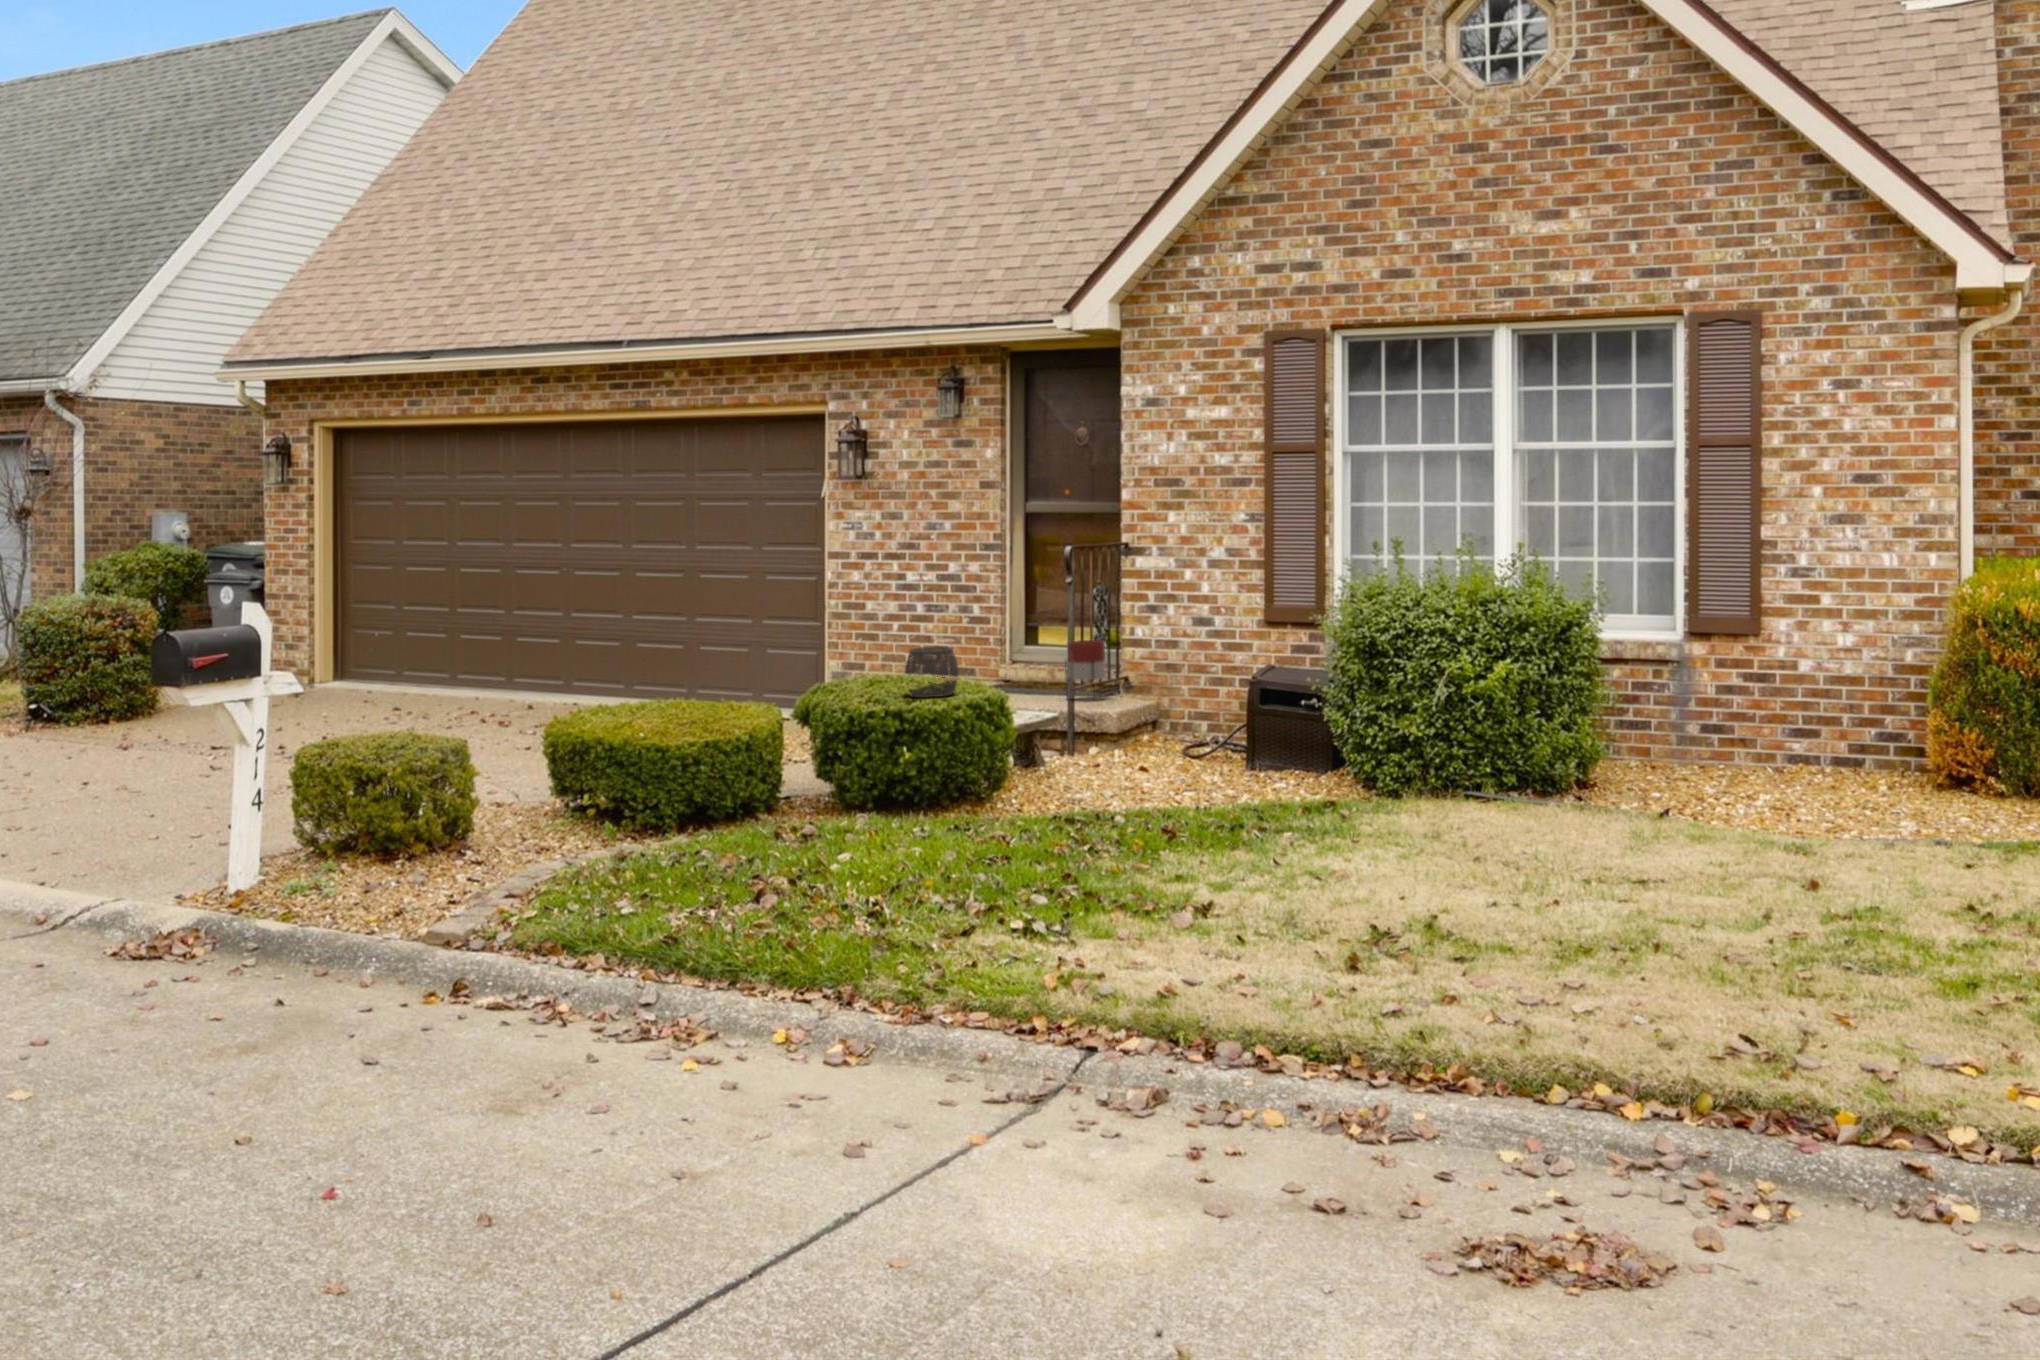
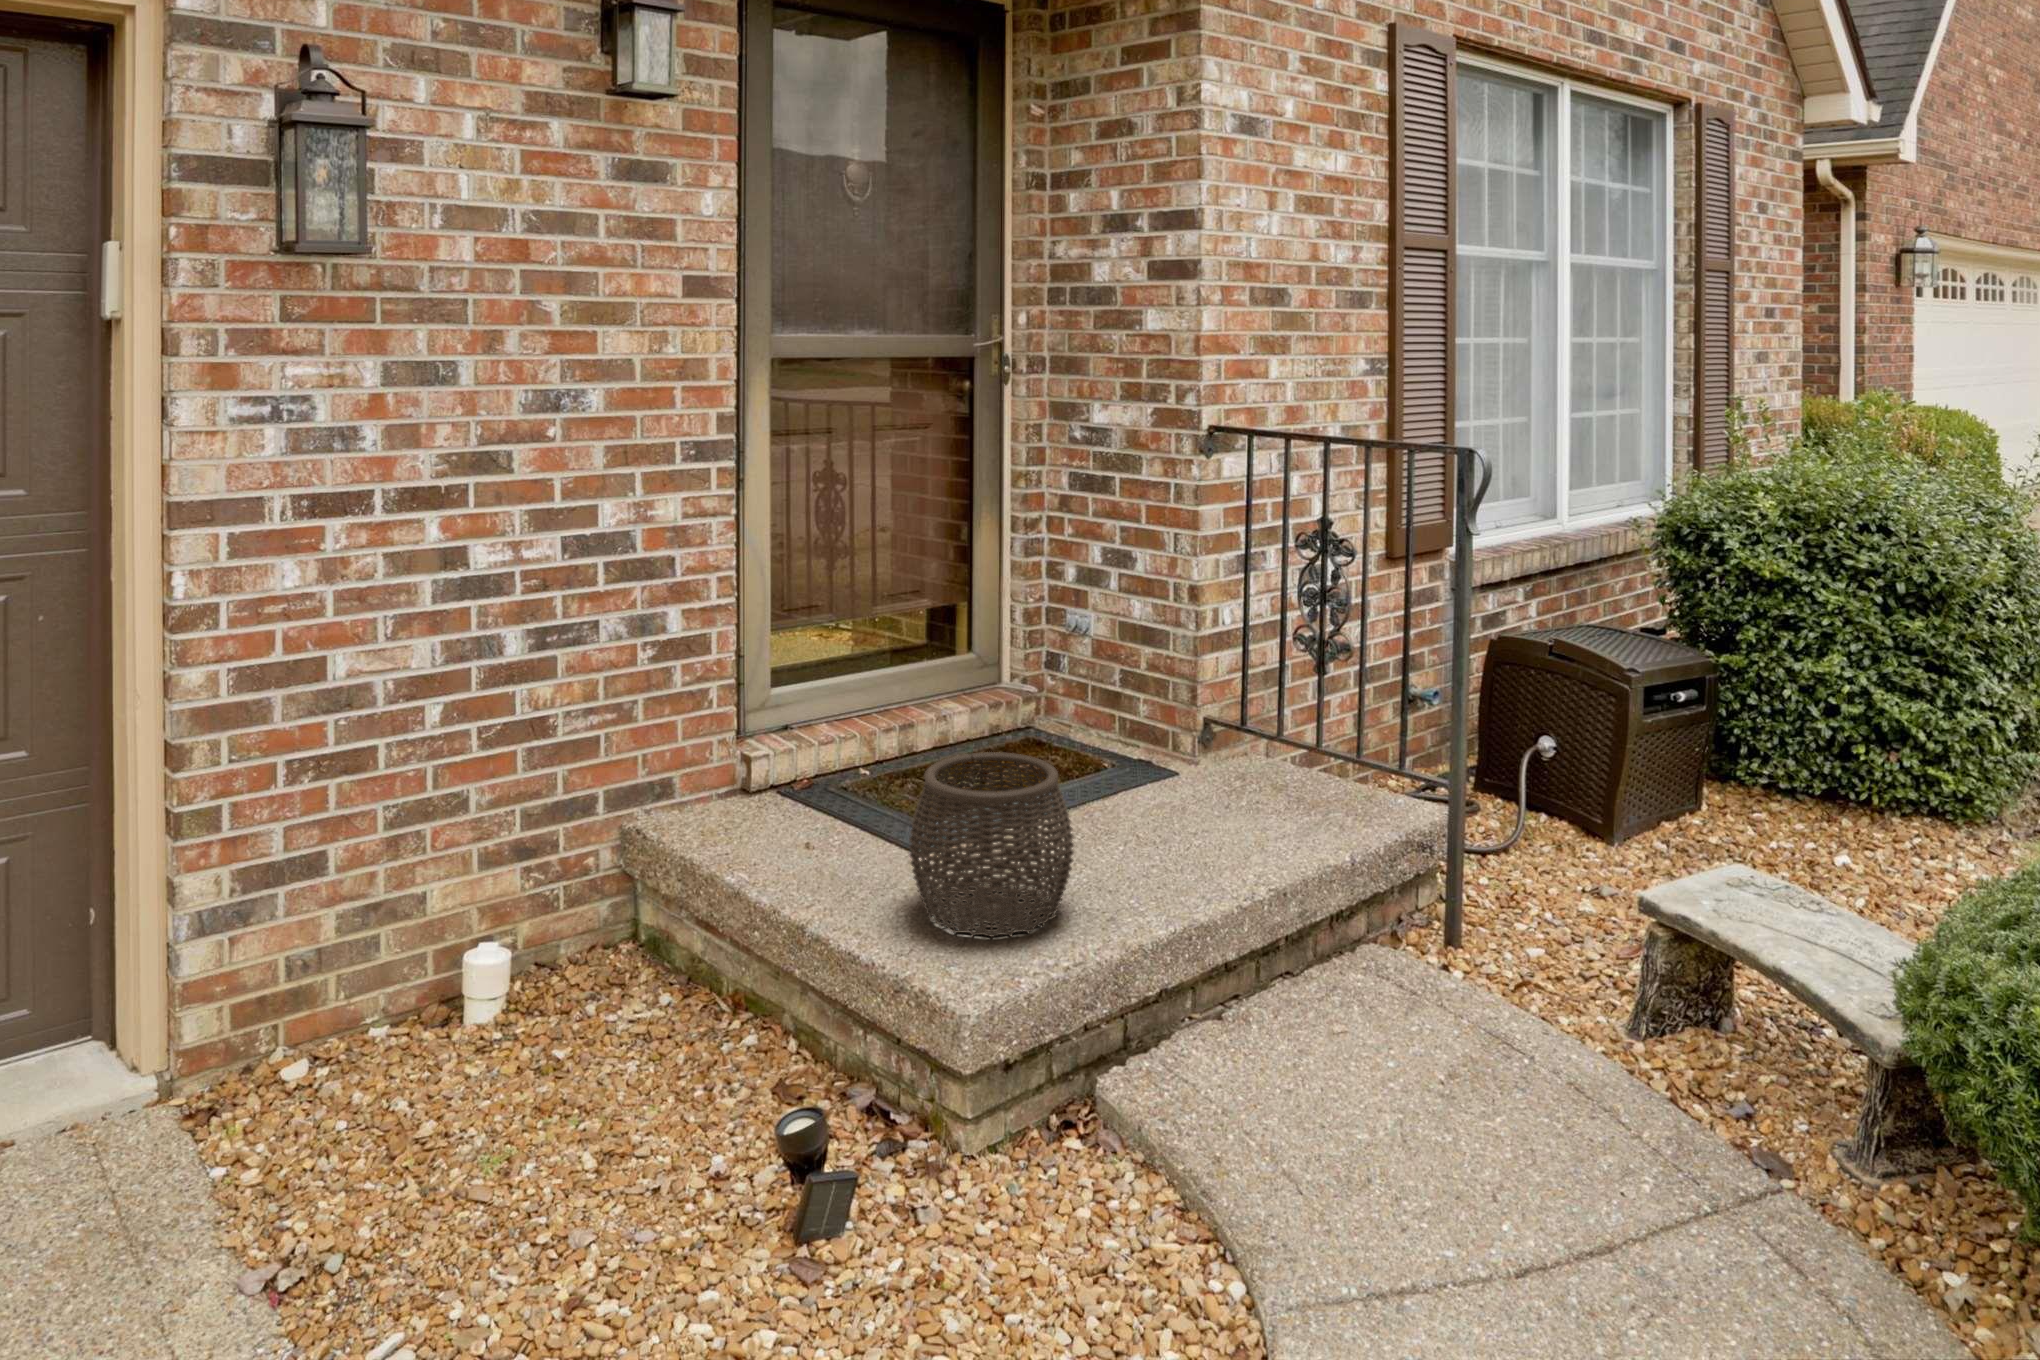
planter: present [1065,640,1106,696] -> none [1265,658,1363,819]

